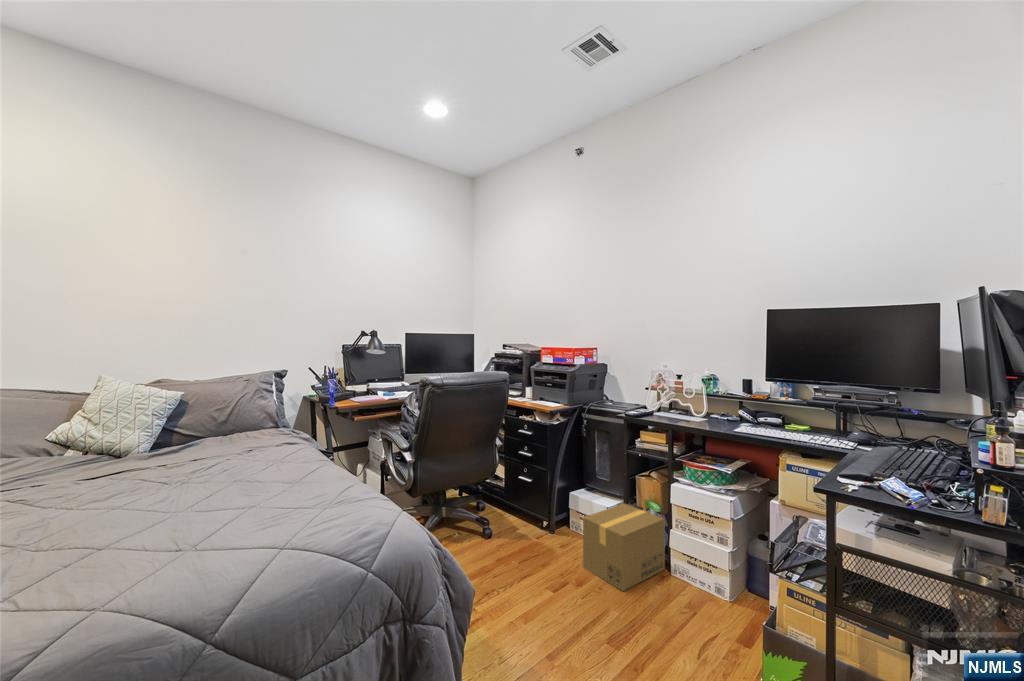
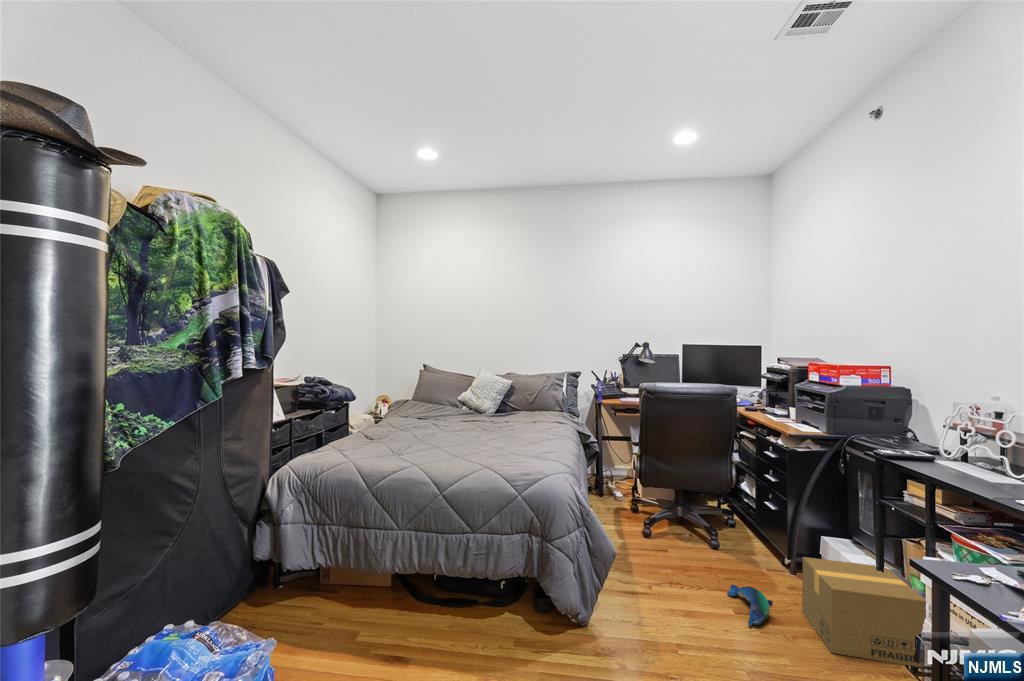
plush toy: none [530,564,574,603] -> present [727,585,773,626]

